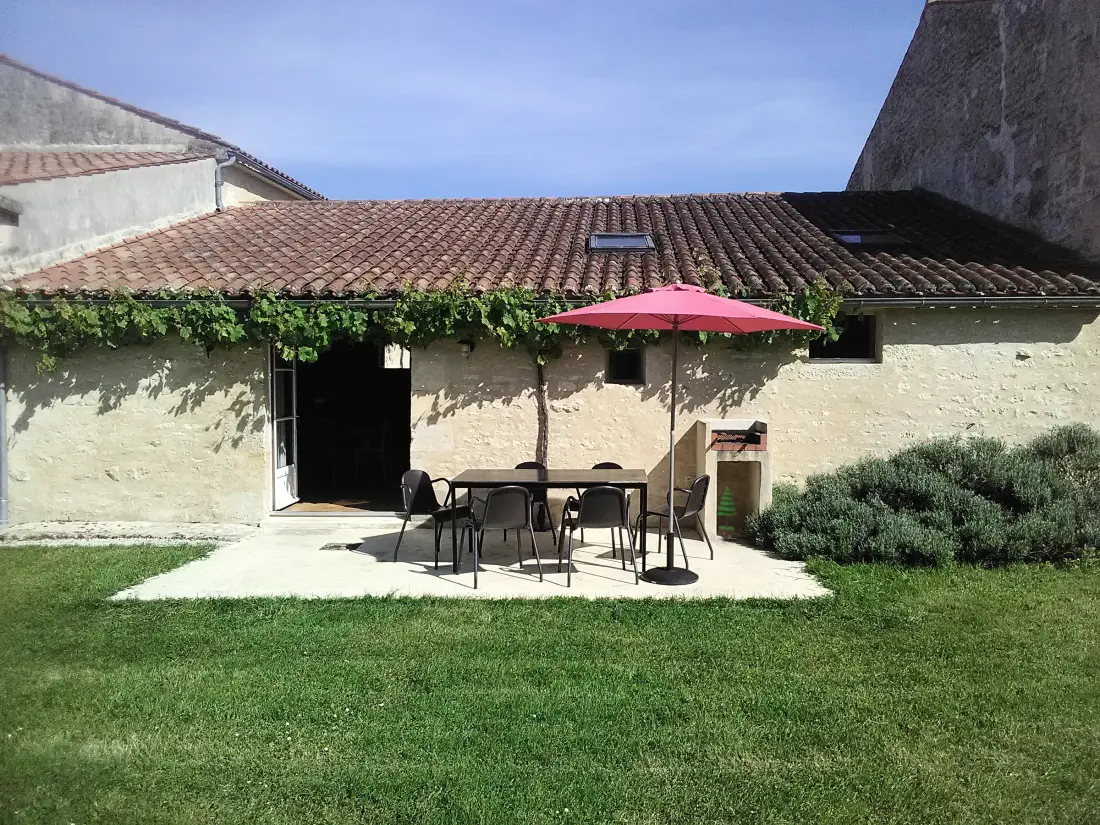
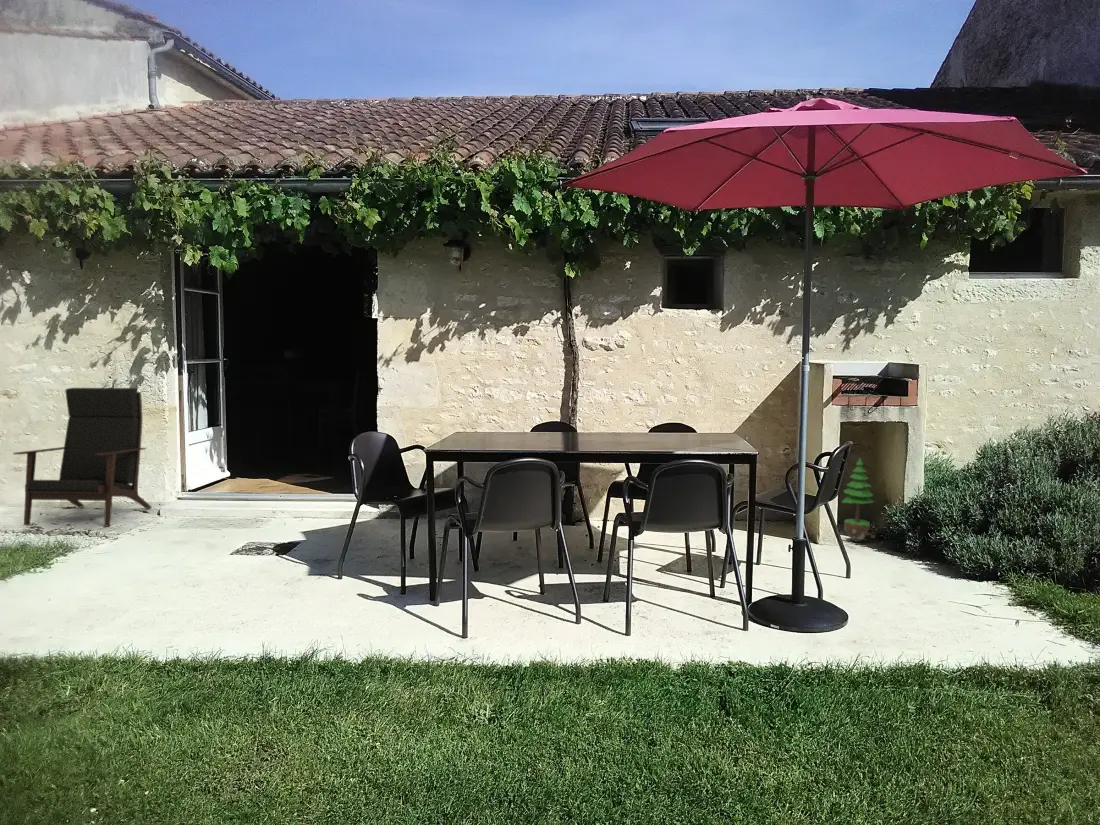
lounge chair: none [169,440,253,534] -> present [14,388,151,526]

